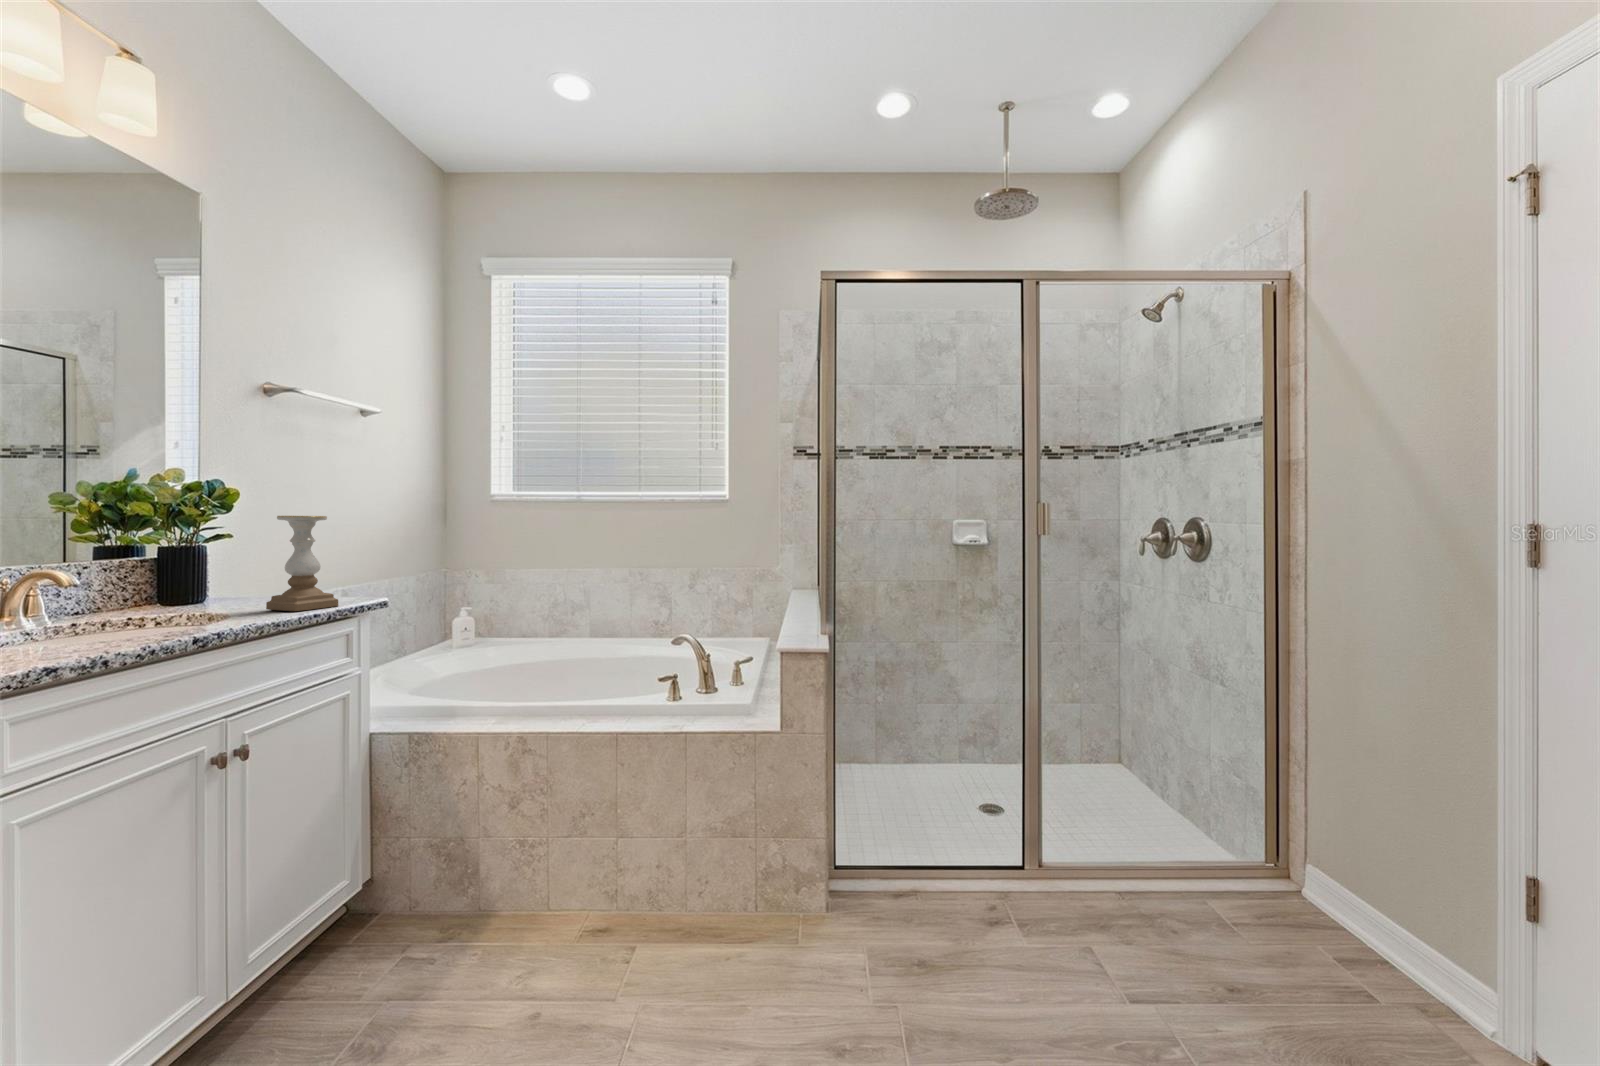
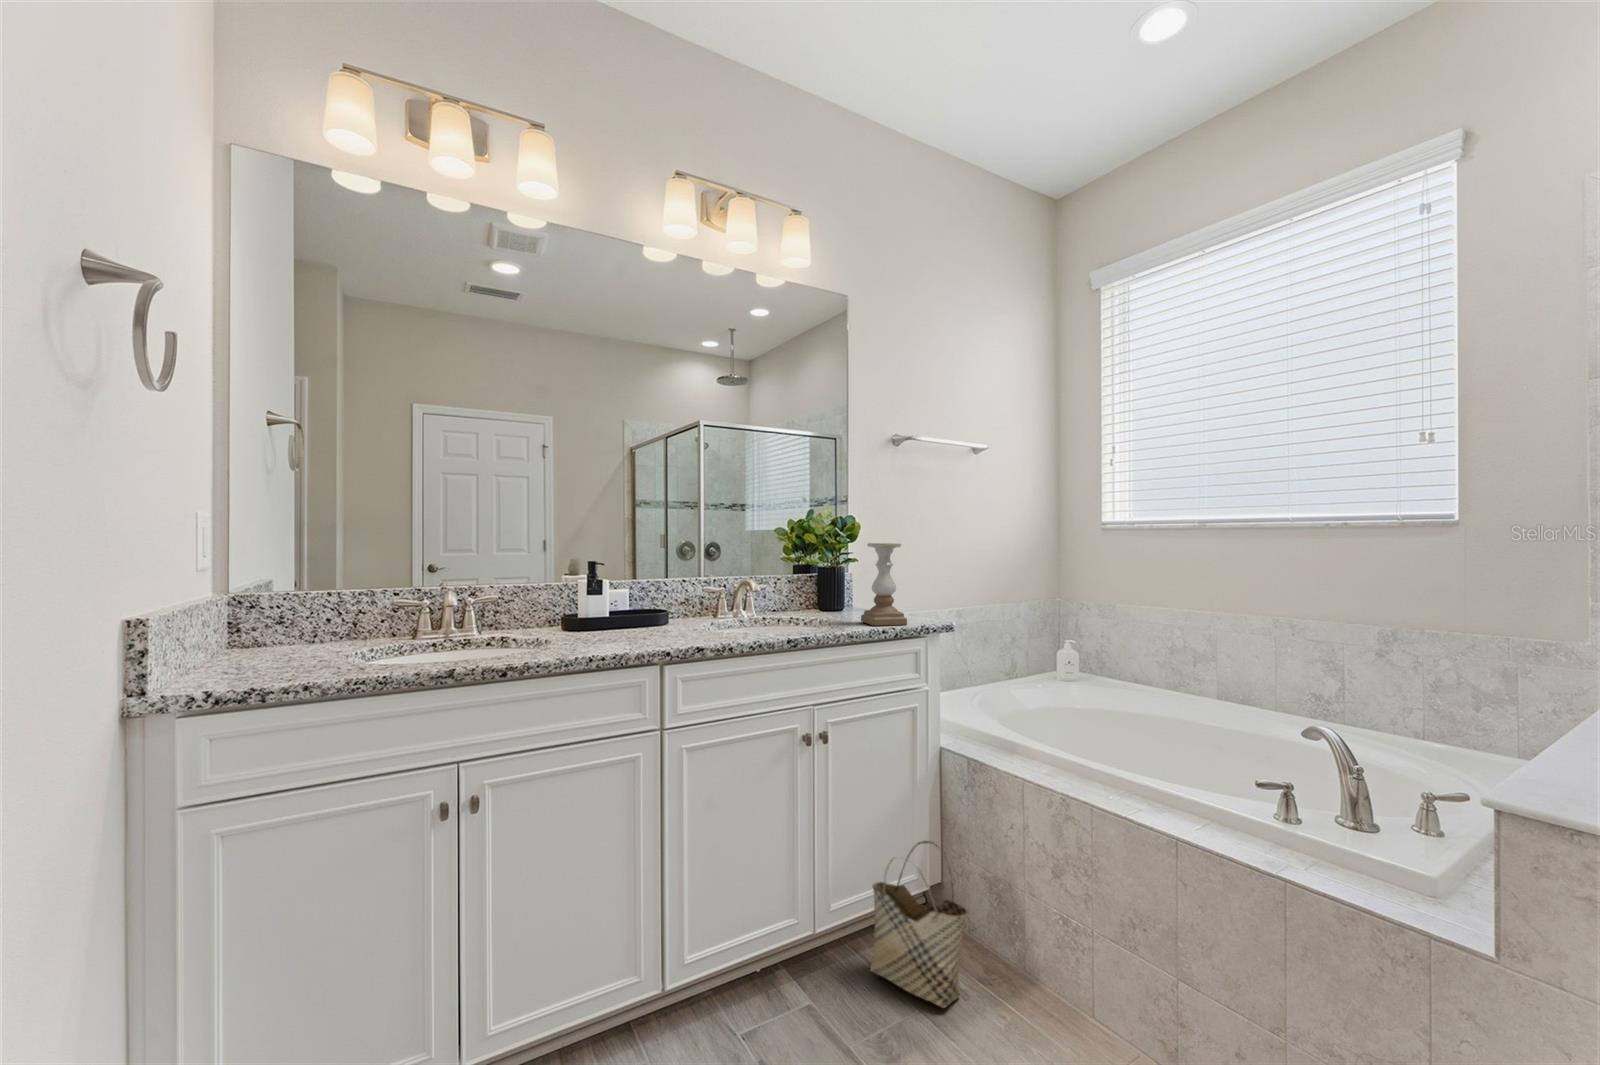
woven basket: none [314,825,439,995] -> present [870,841,967,1008]

